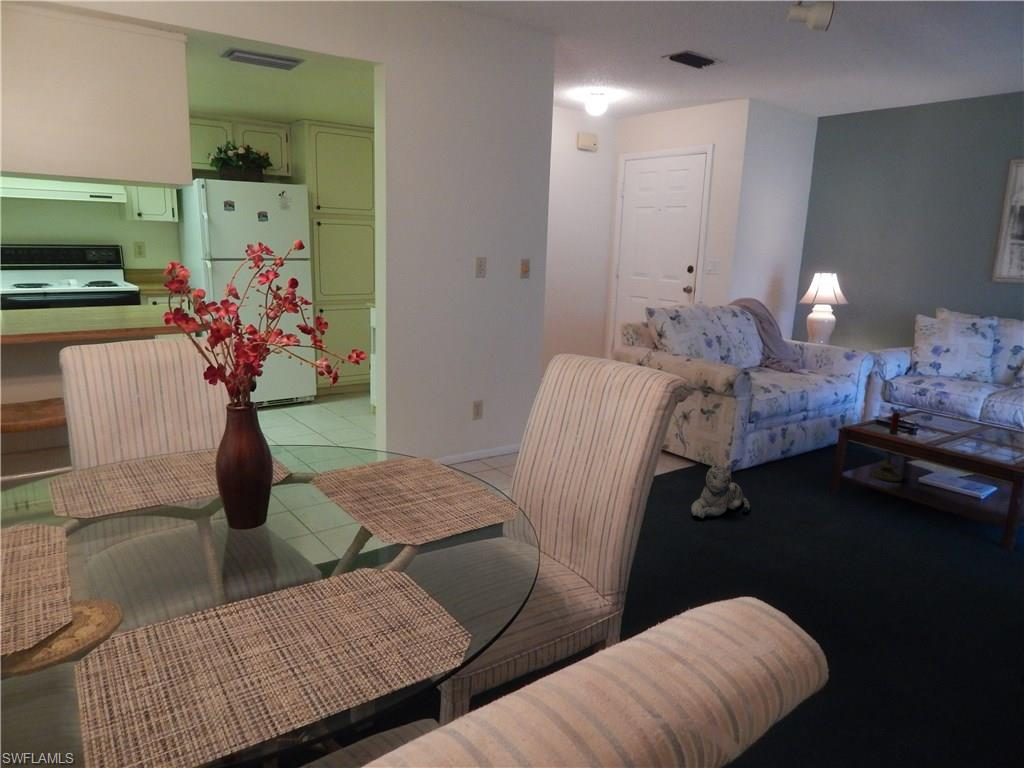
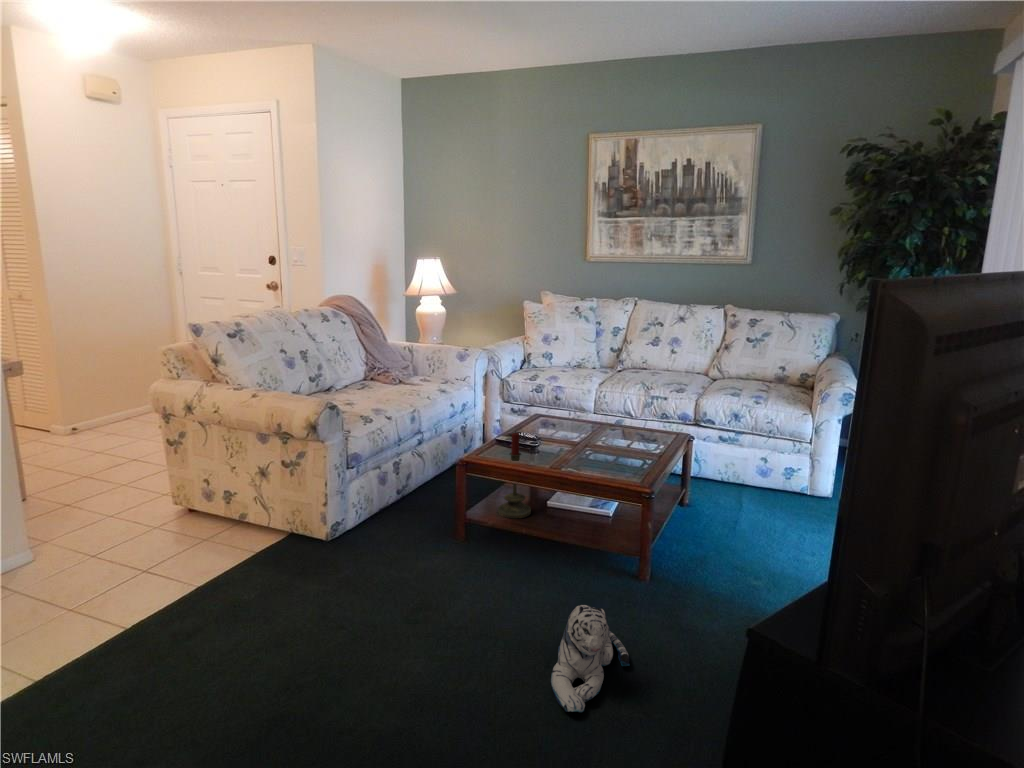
plush toy: present [691,465,750,518] -> present [550,605,630,712]

